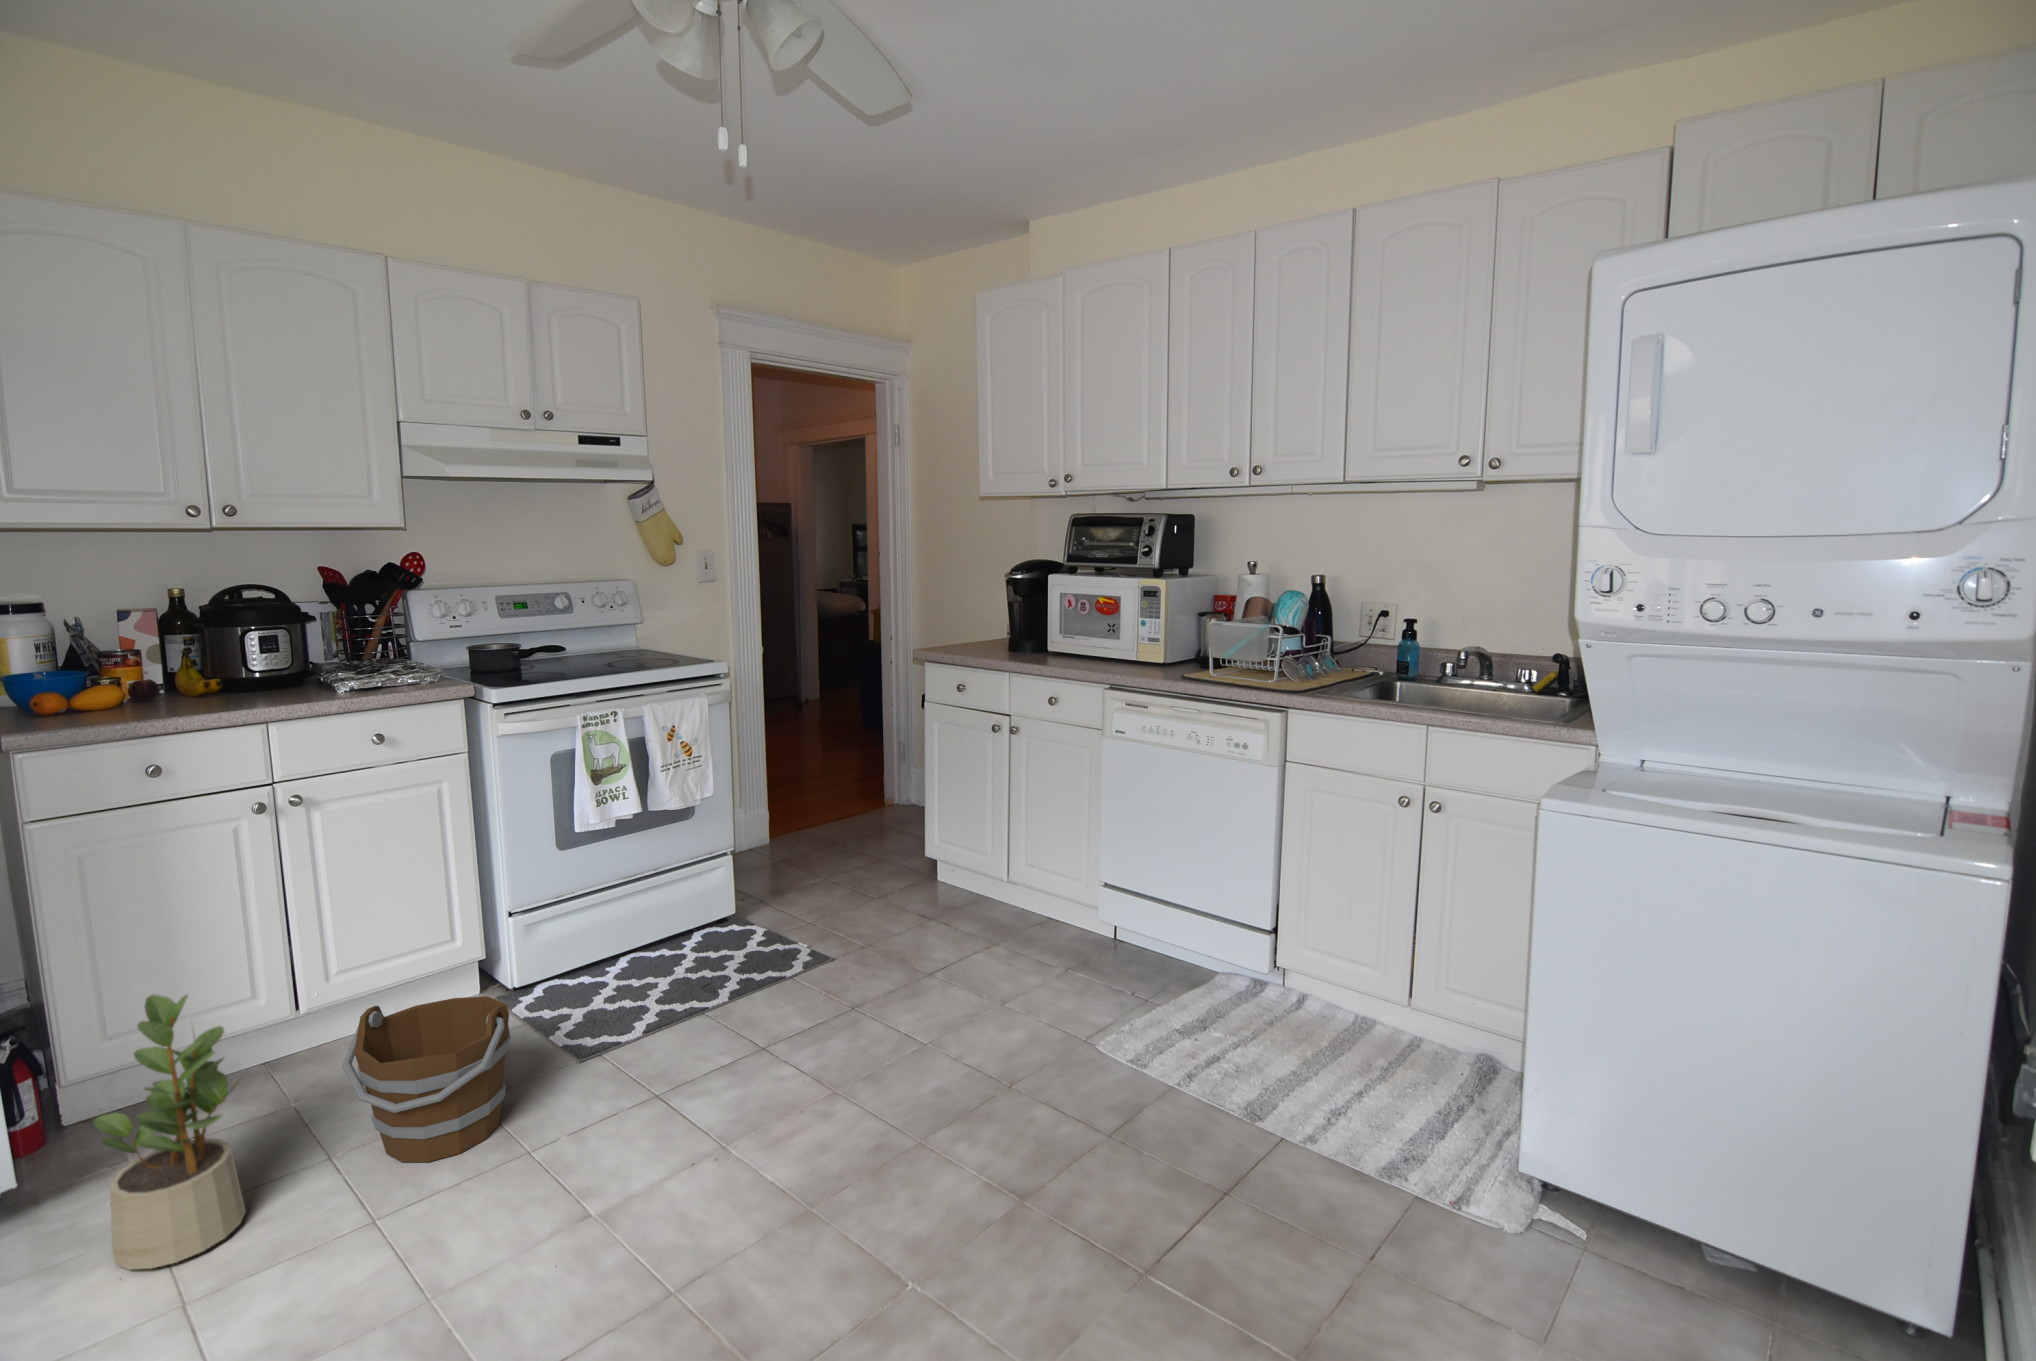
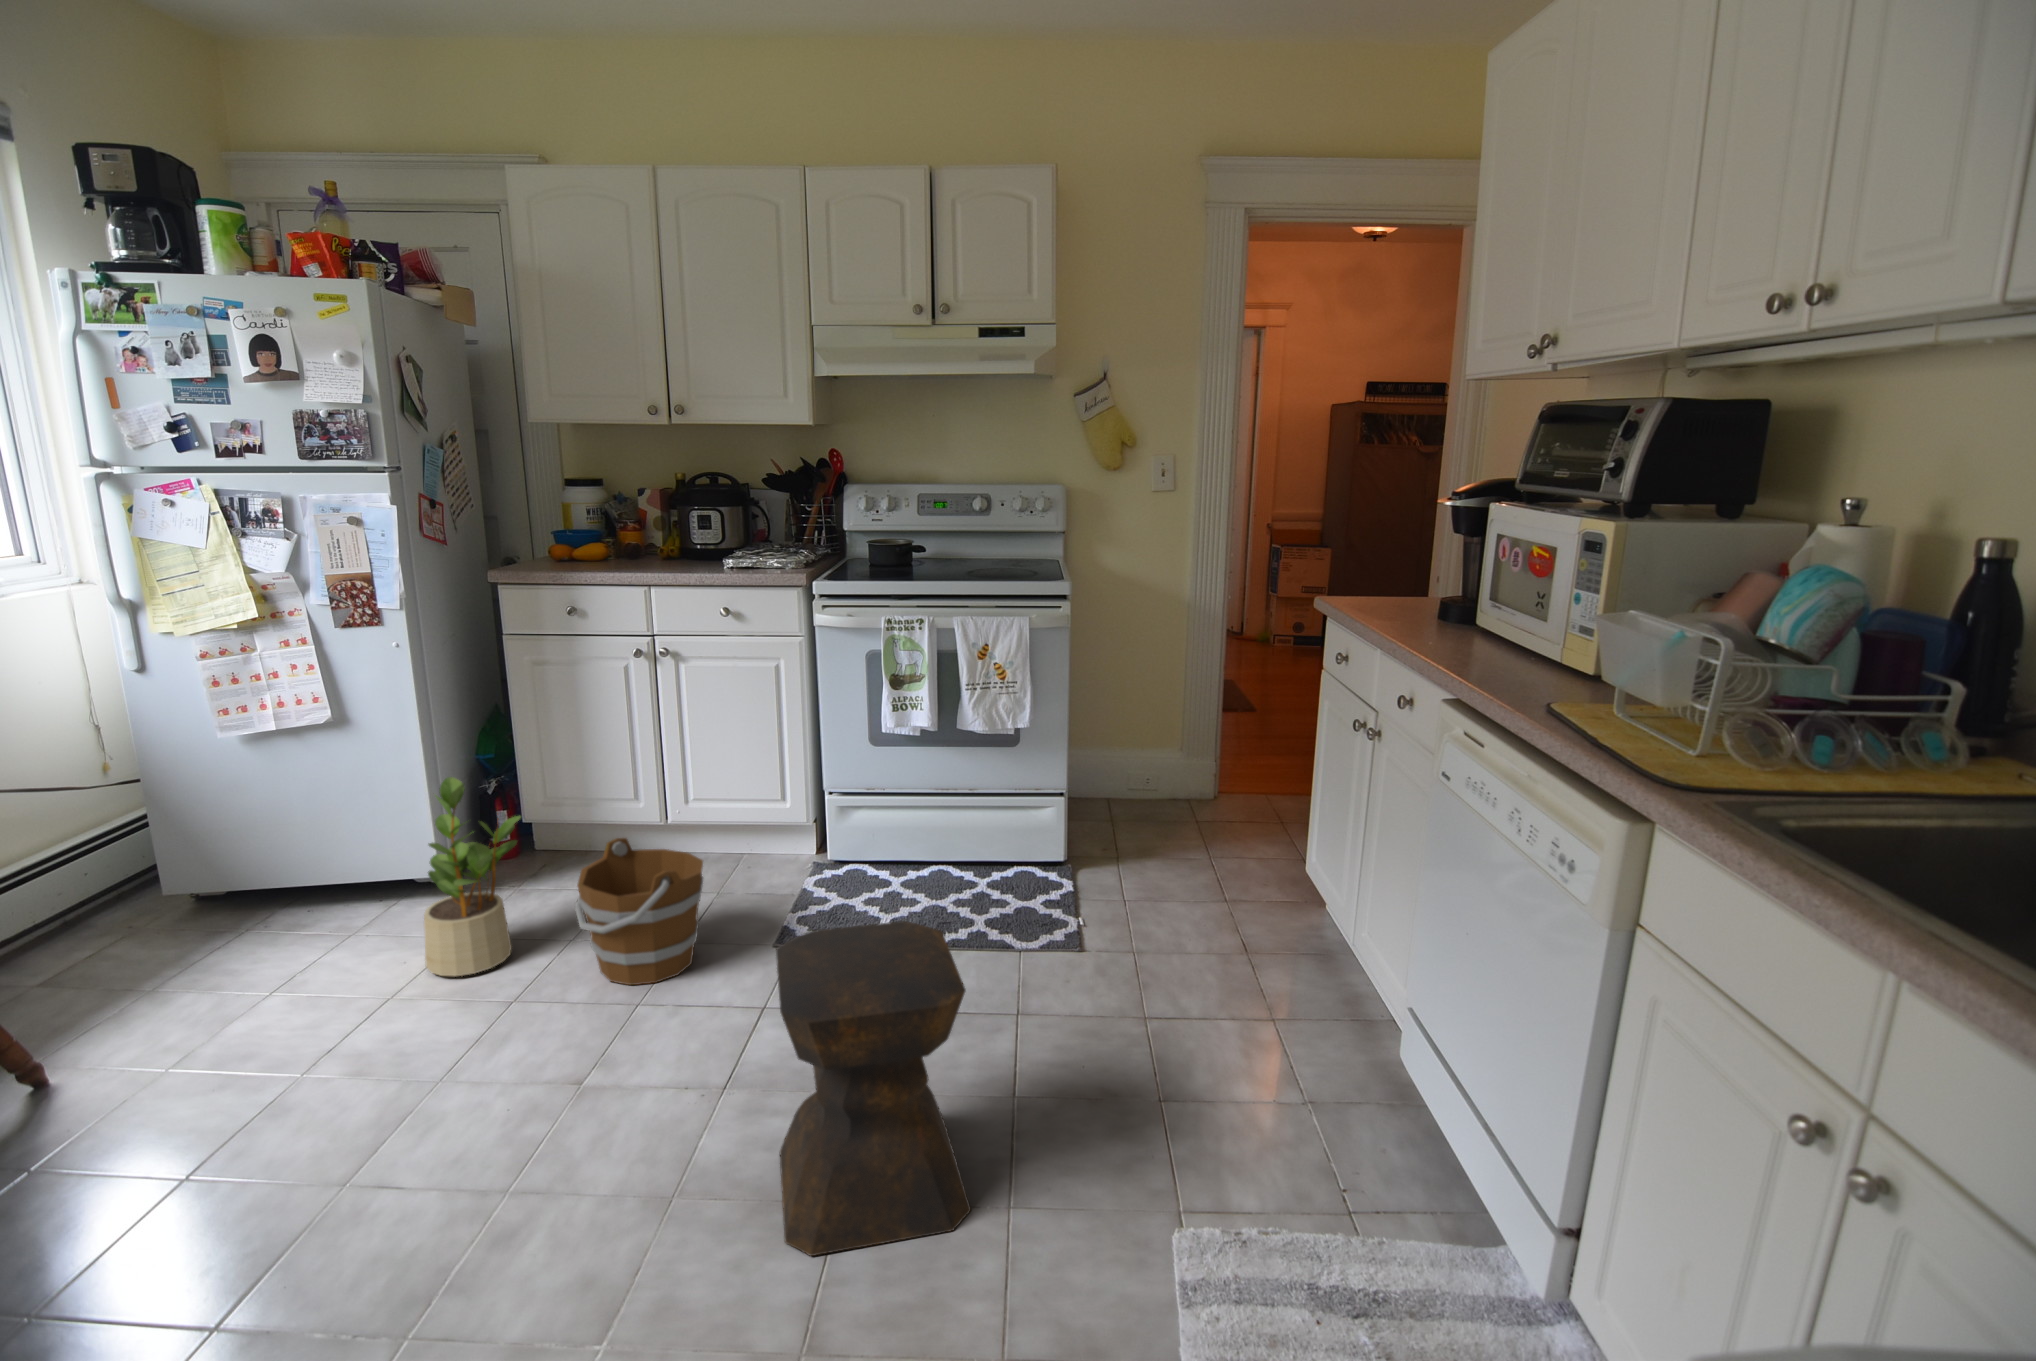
stool: none [813,925,994,1201] -> present [776,921,971,1256]

